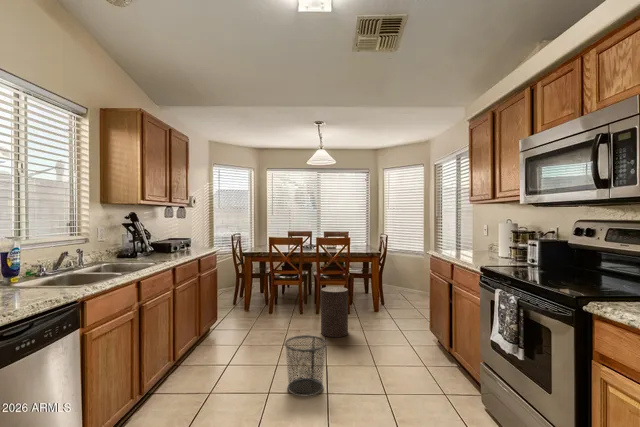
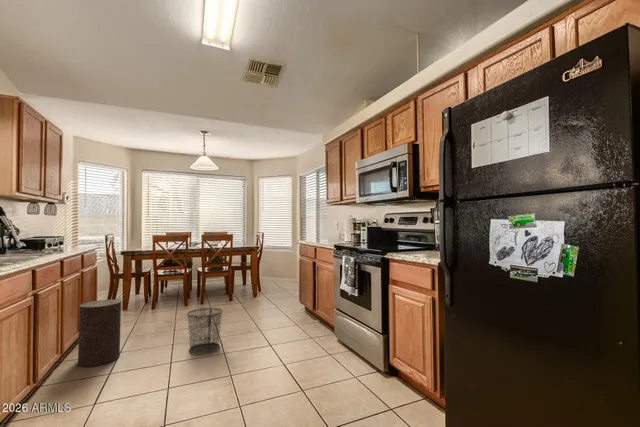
stool: present [321,287,348,337] -> present [78,300,121,367]

